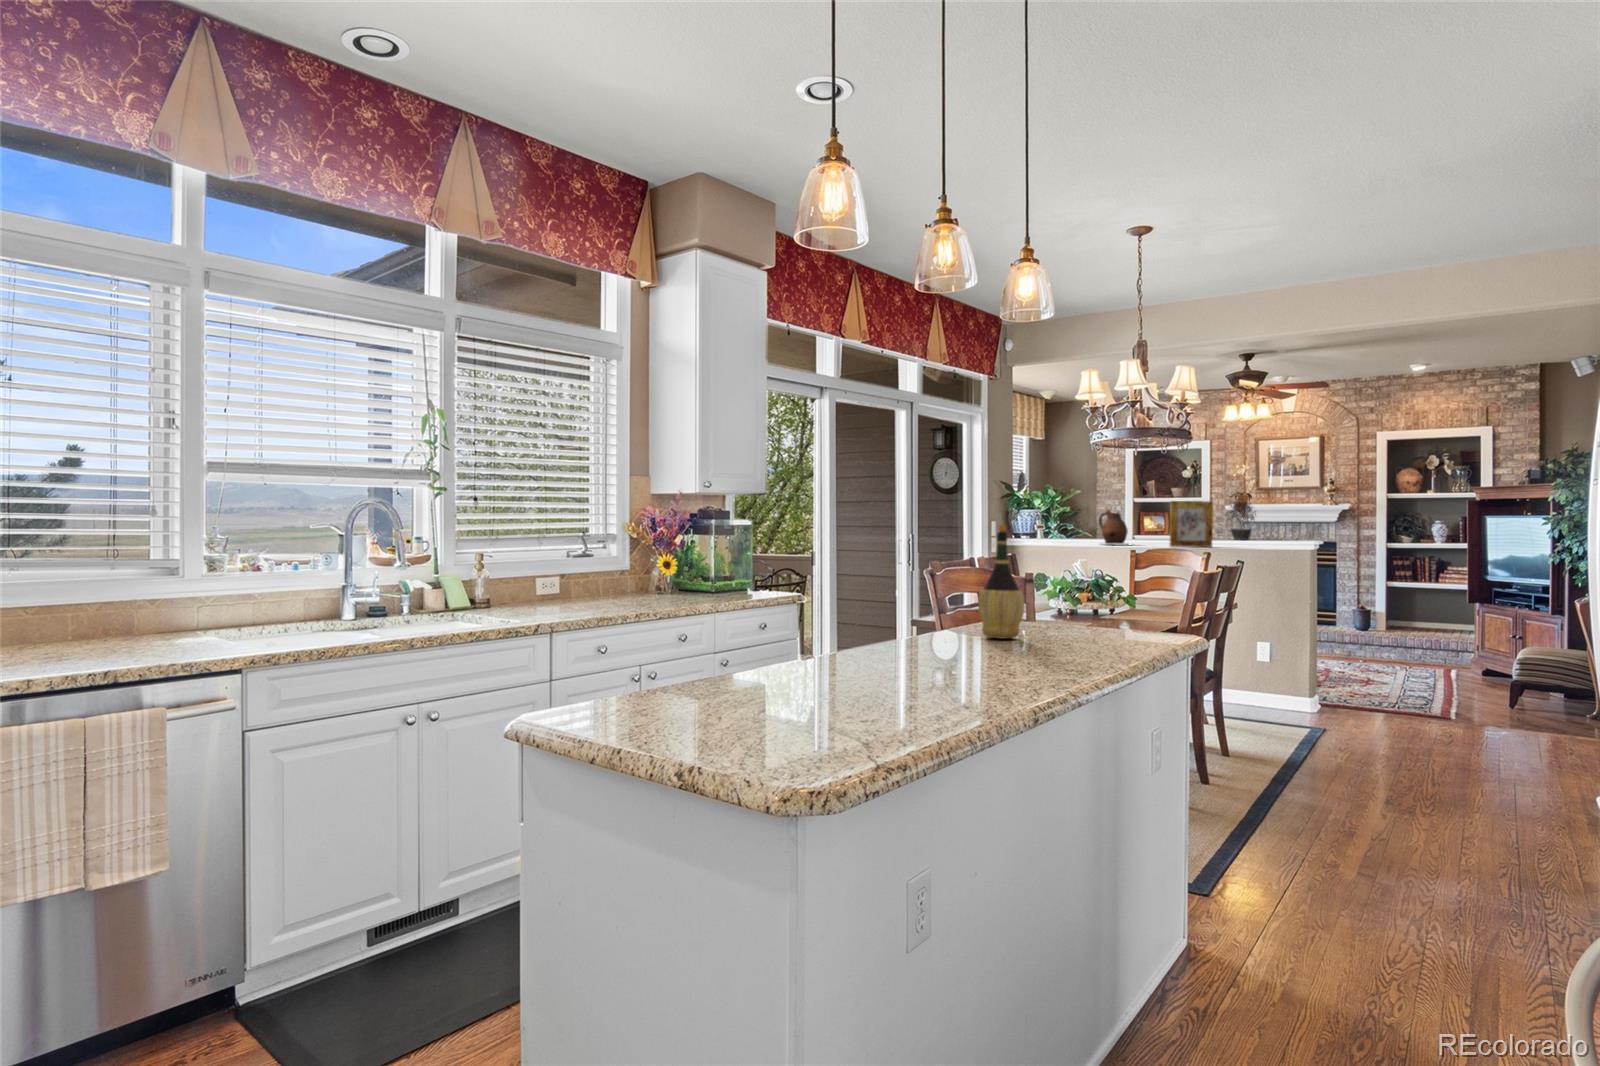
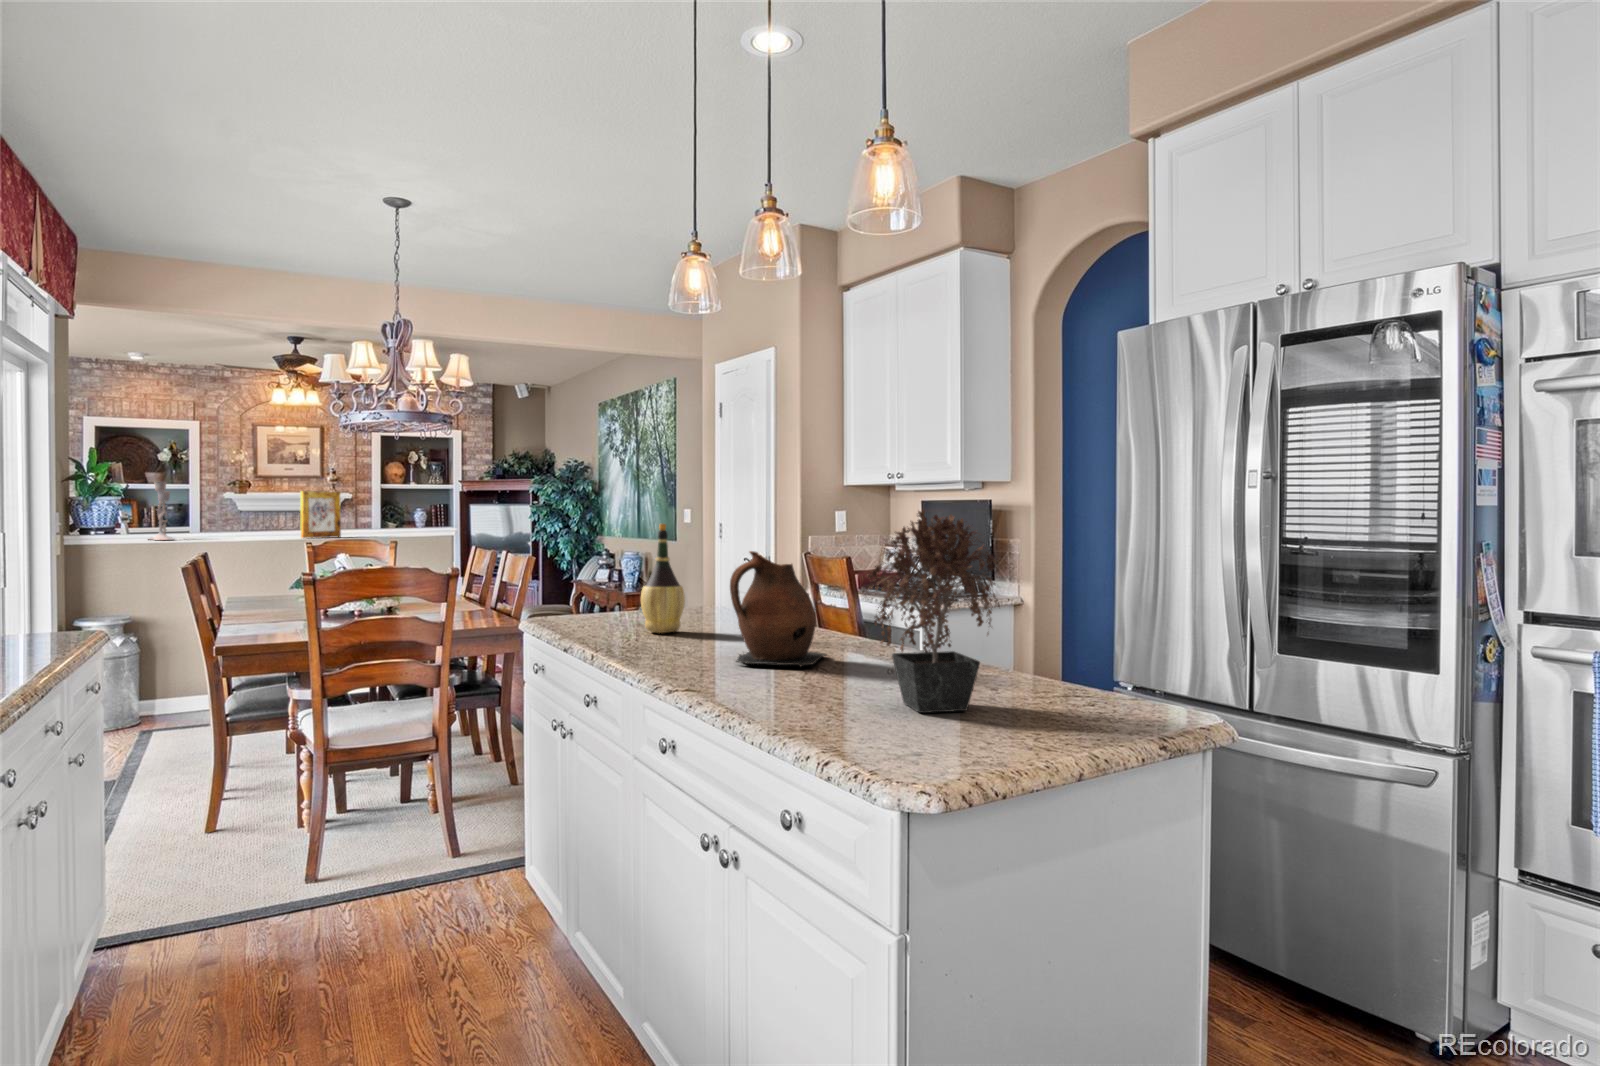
candlestick: none [1055,495,1077,545] -> present [149,482,174,540]
potted plant: present [1226,501,1256,540] -> present [862,510,1000,713]
ceramic pitcher: present [1099,509,1128,544] -> present [730,551,826,667]

